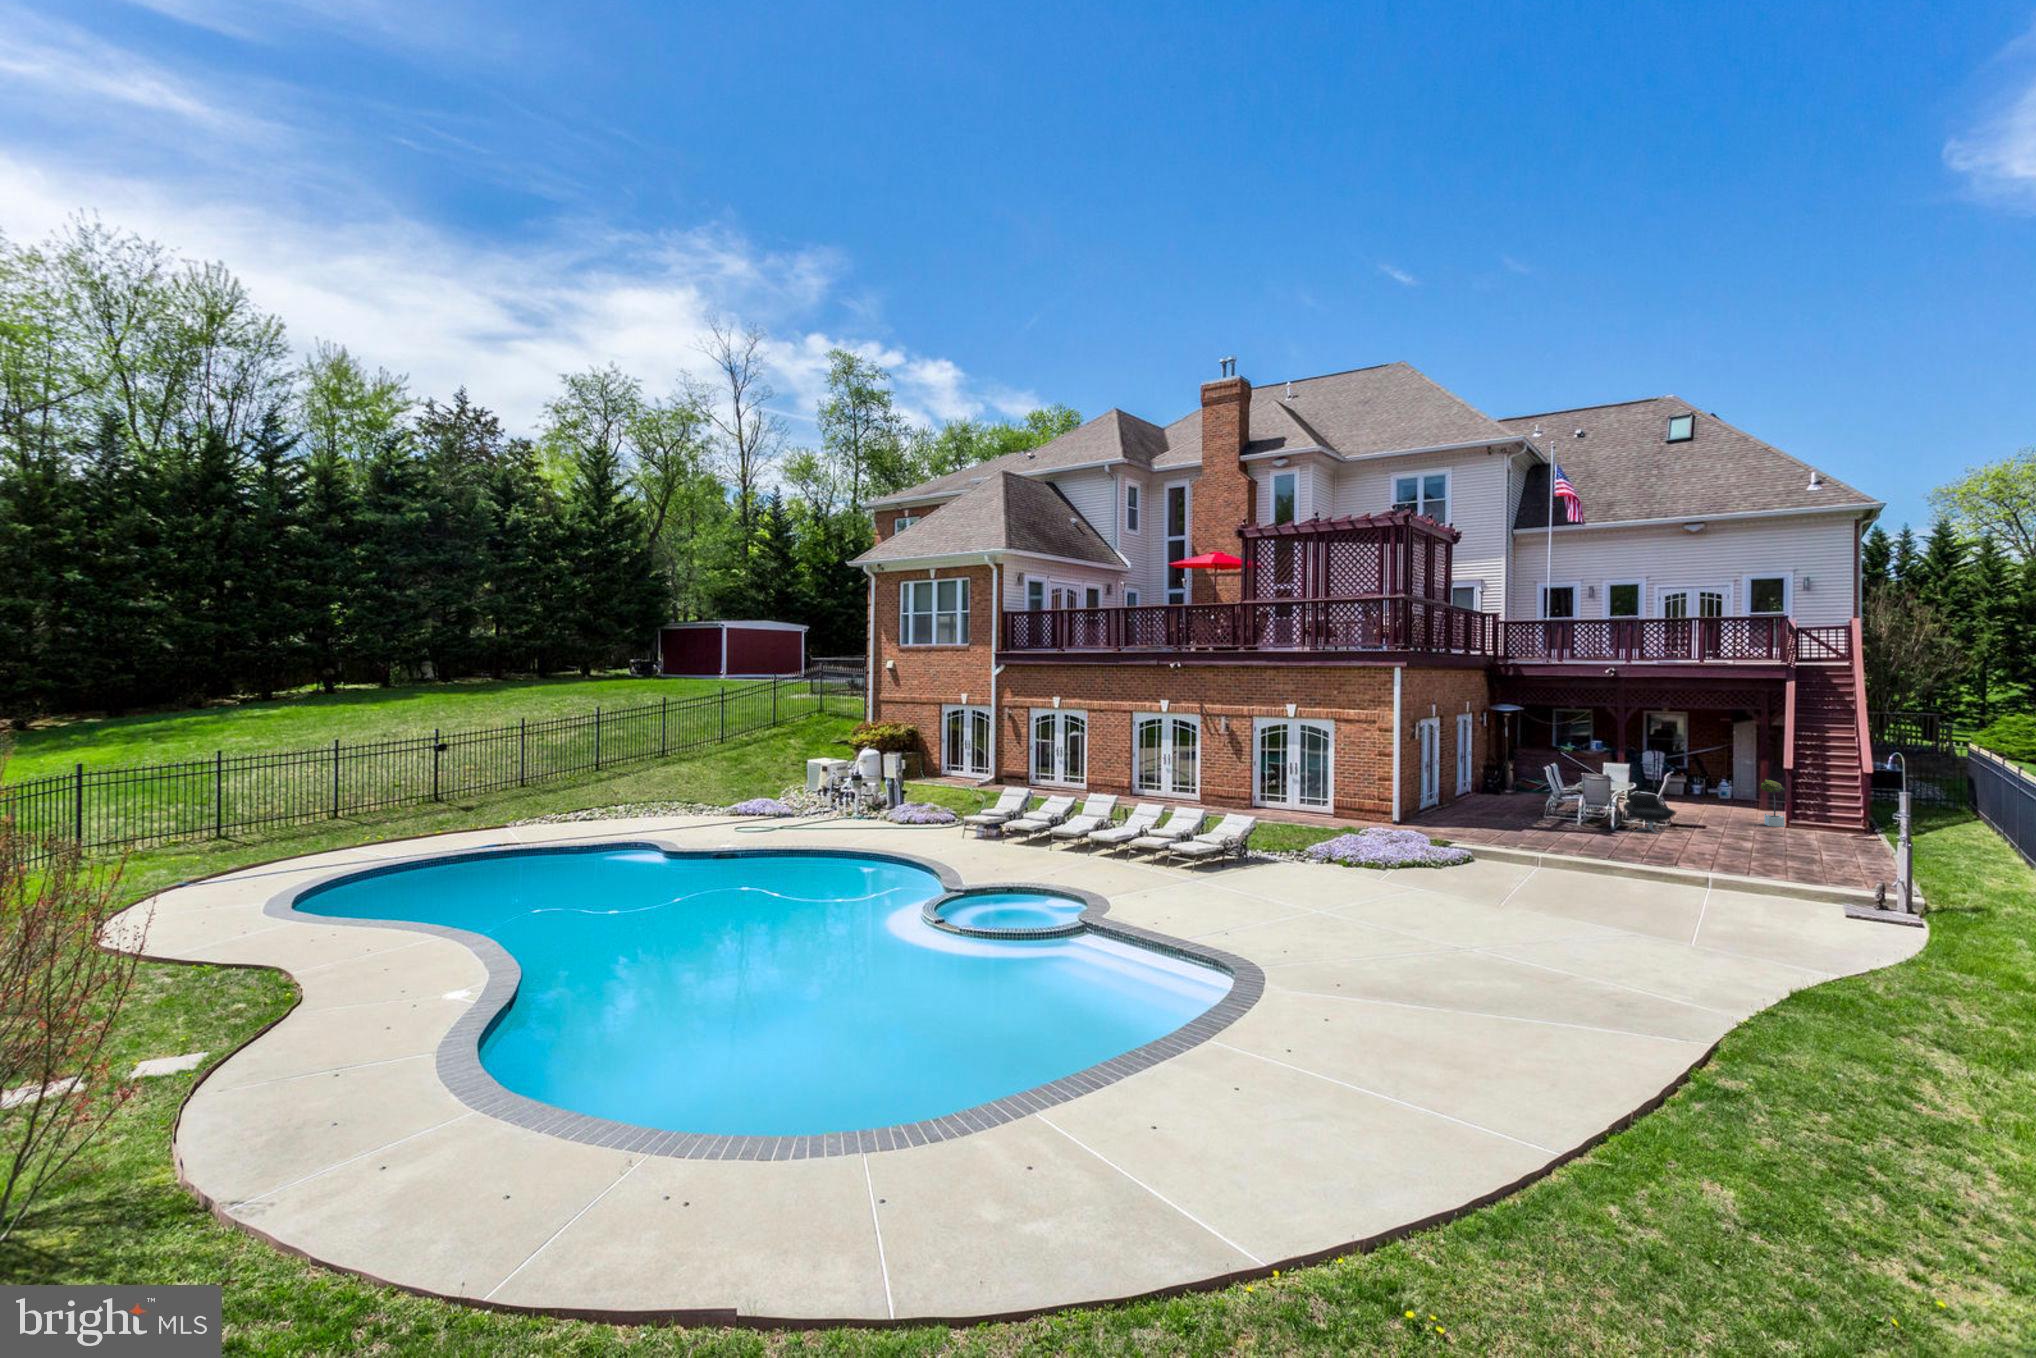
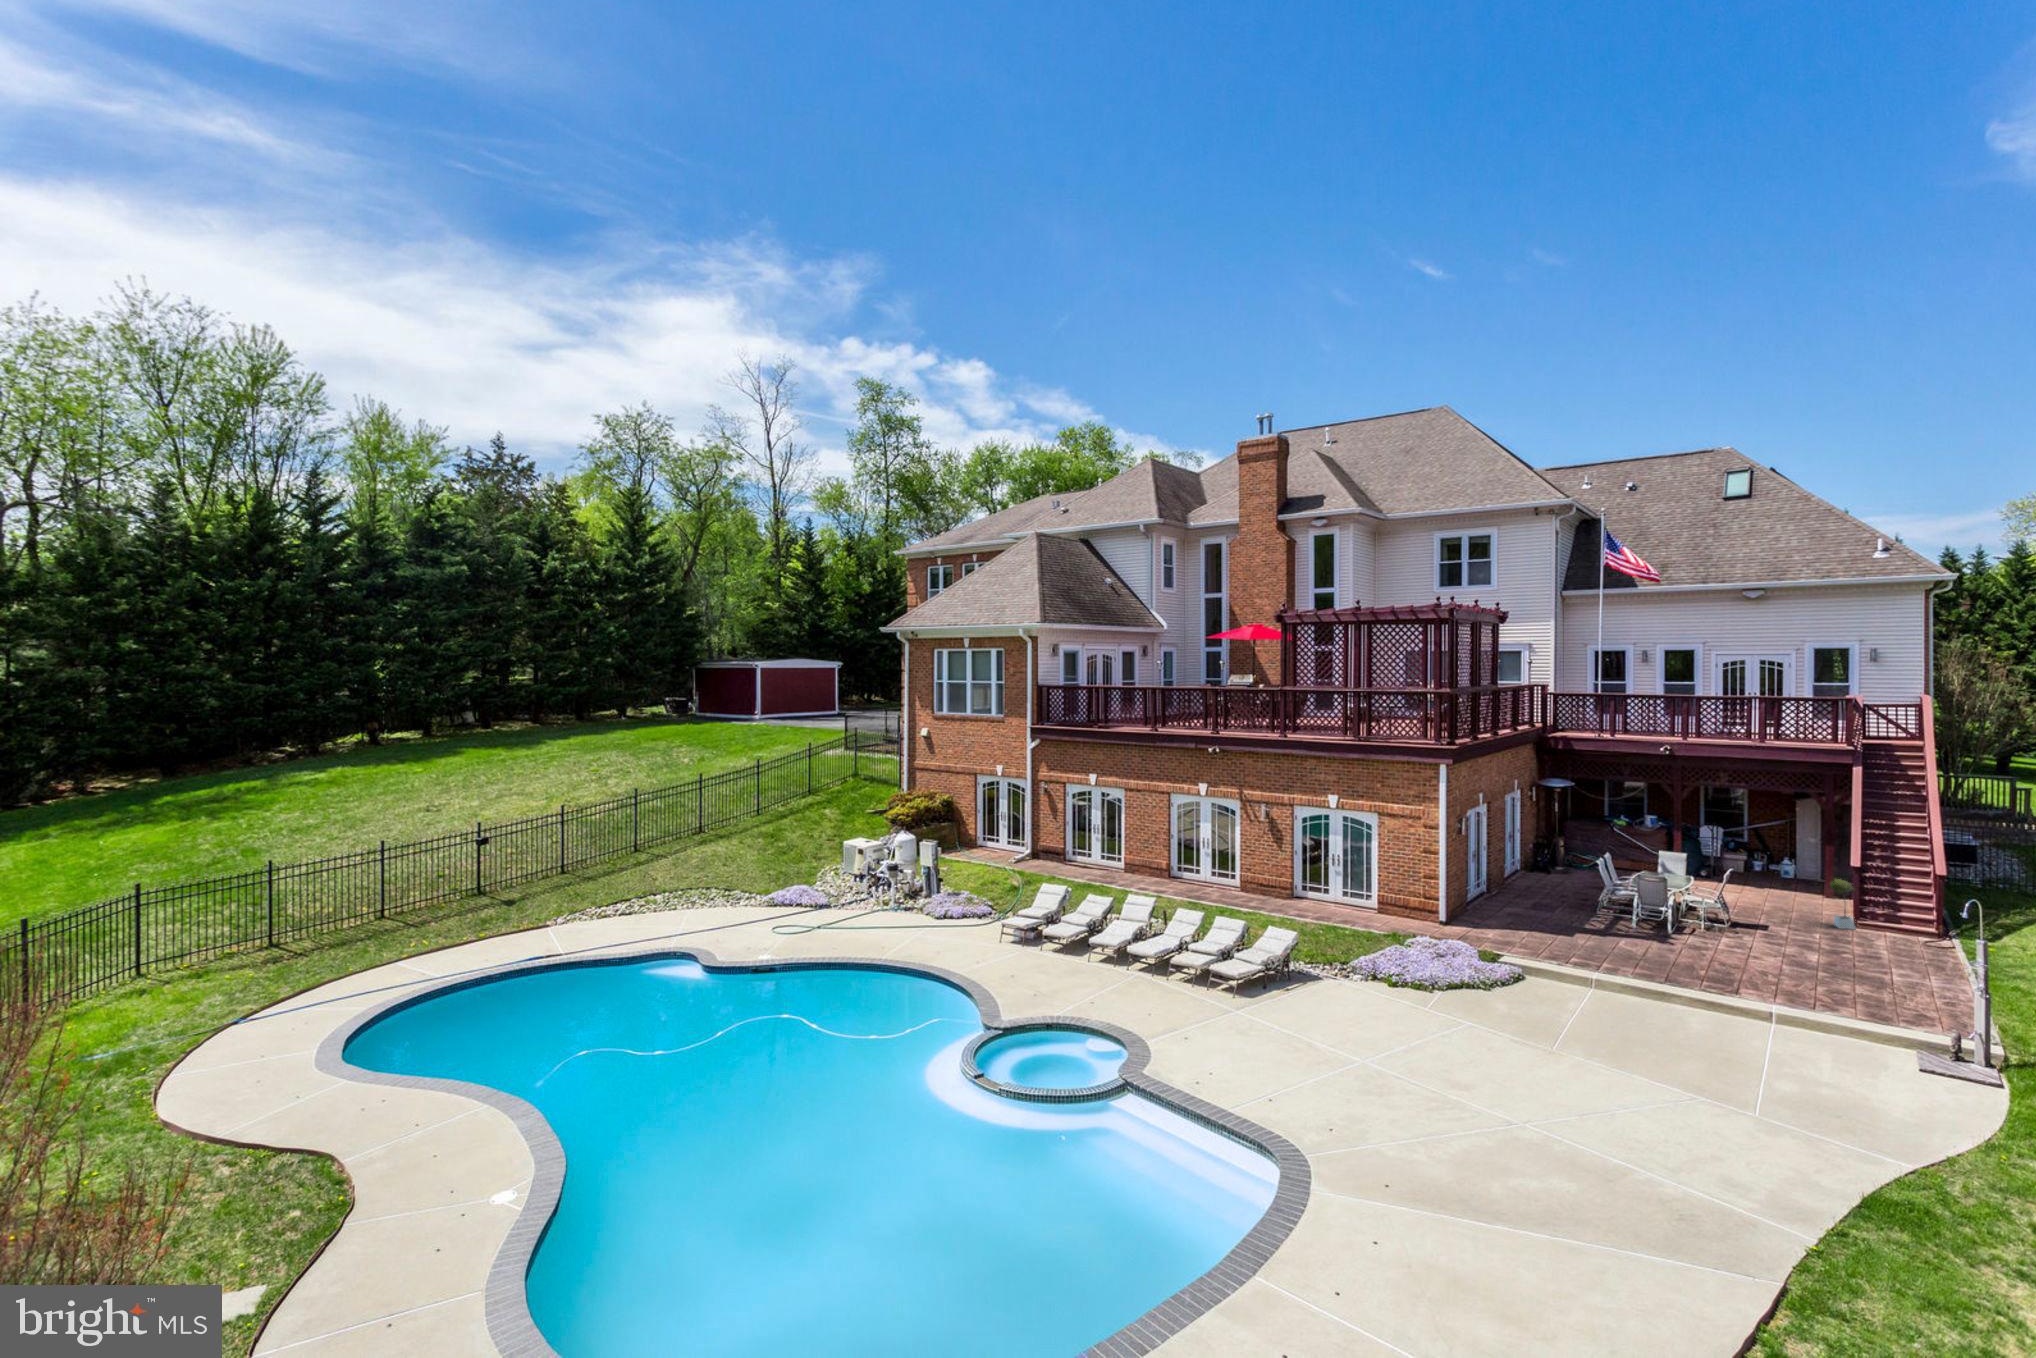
lounge chair: present [1623,793,1676,830] -> none [1683,894,1741,941]

